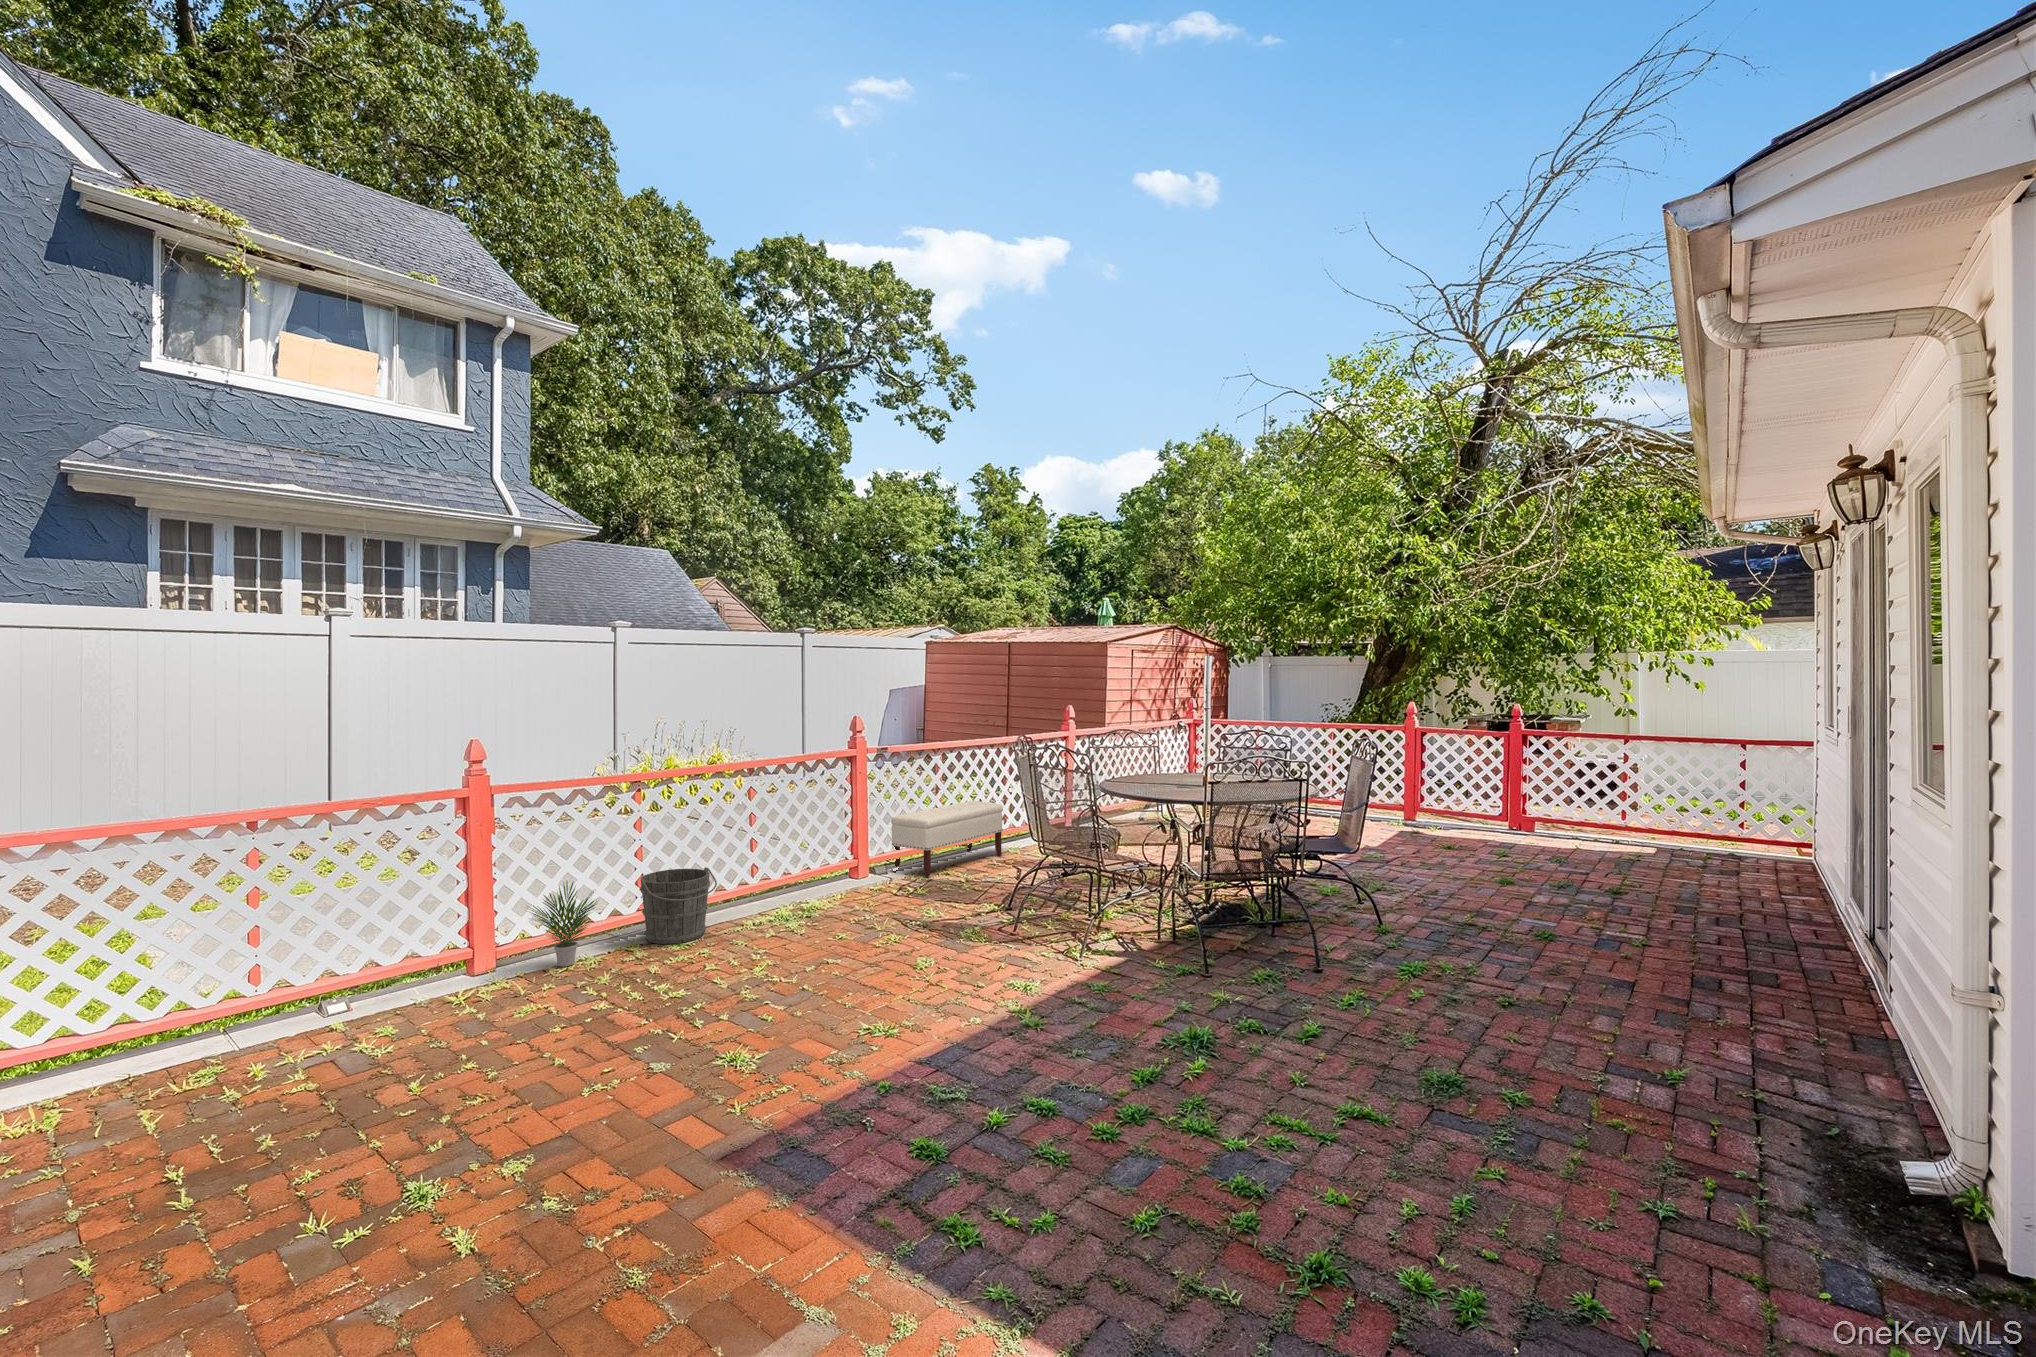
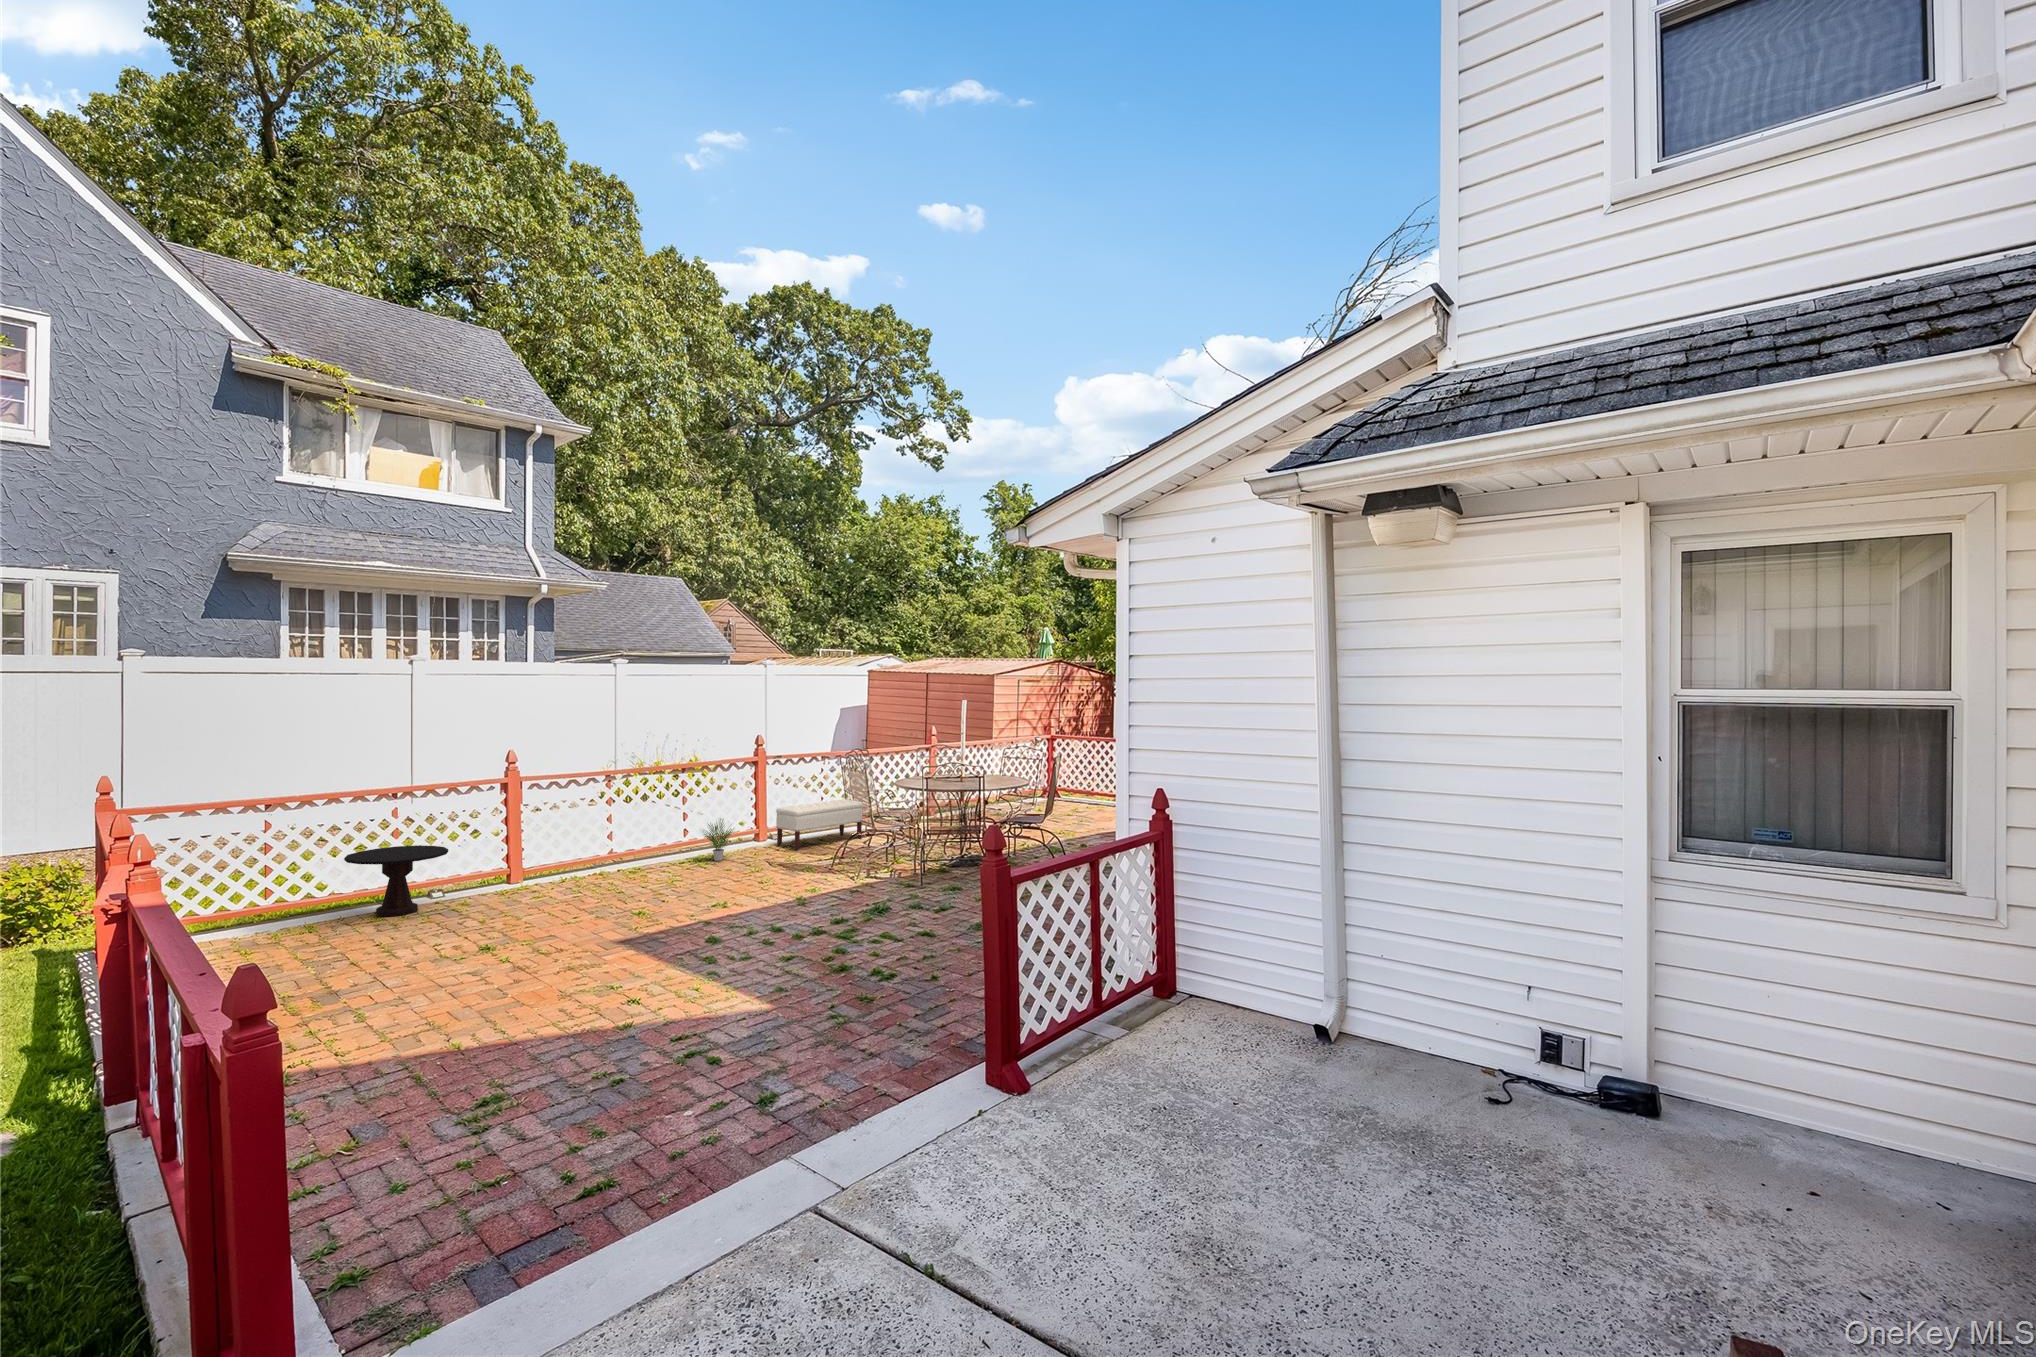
bucket: present [639,867,717,944] -> none [593,835,641,879]
potted plant: present [527,882,598,967] -> present [703,819,732,861]
side table: none [174,907,389,1056] -> present [344,845,448,917]

